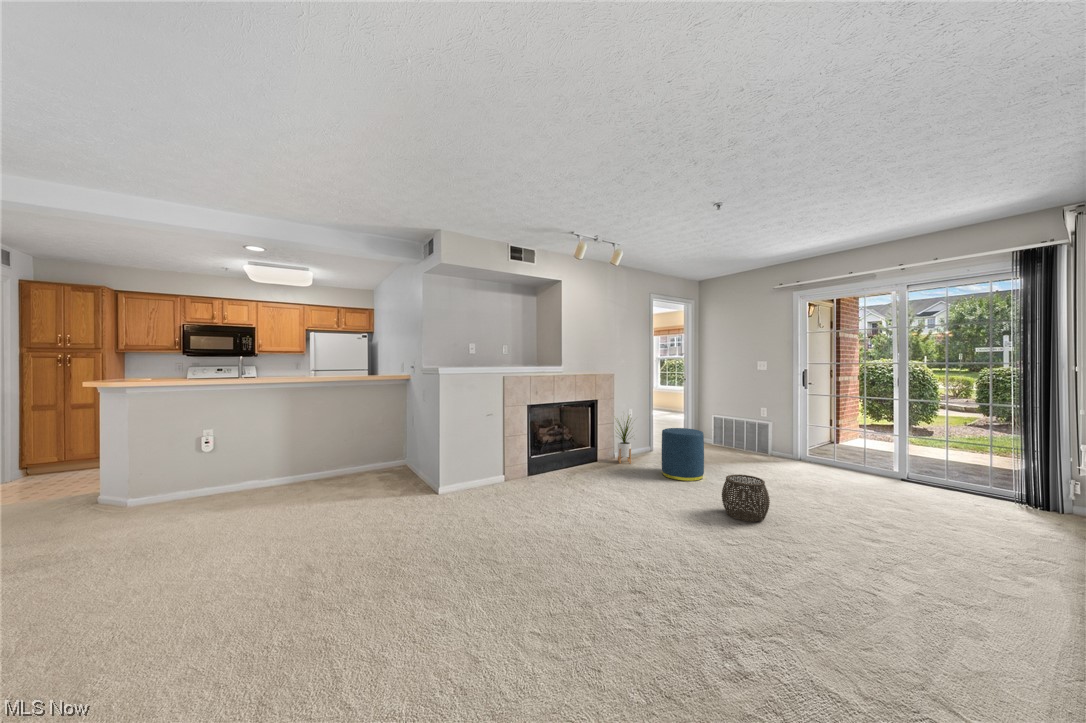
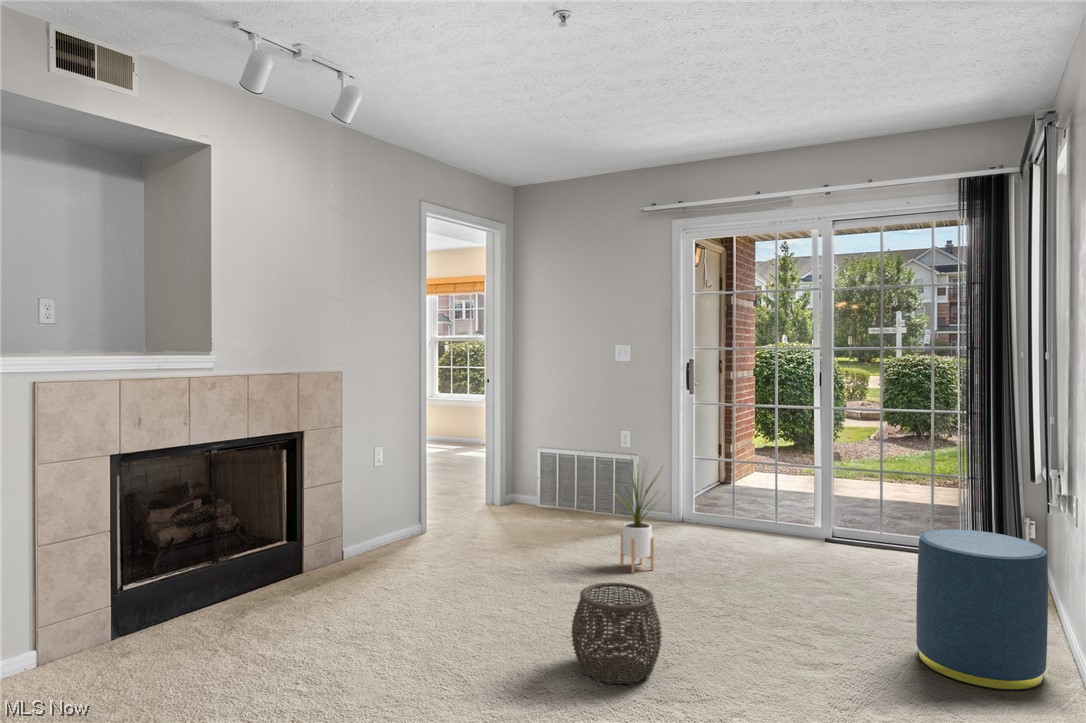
house plant: present [617,416,631,464] -> present [621,465,657,573]
ottoman: present [662,428,704,481] -> present [916,529,1048,691]

